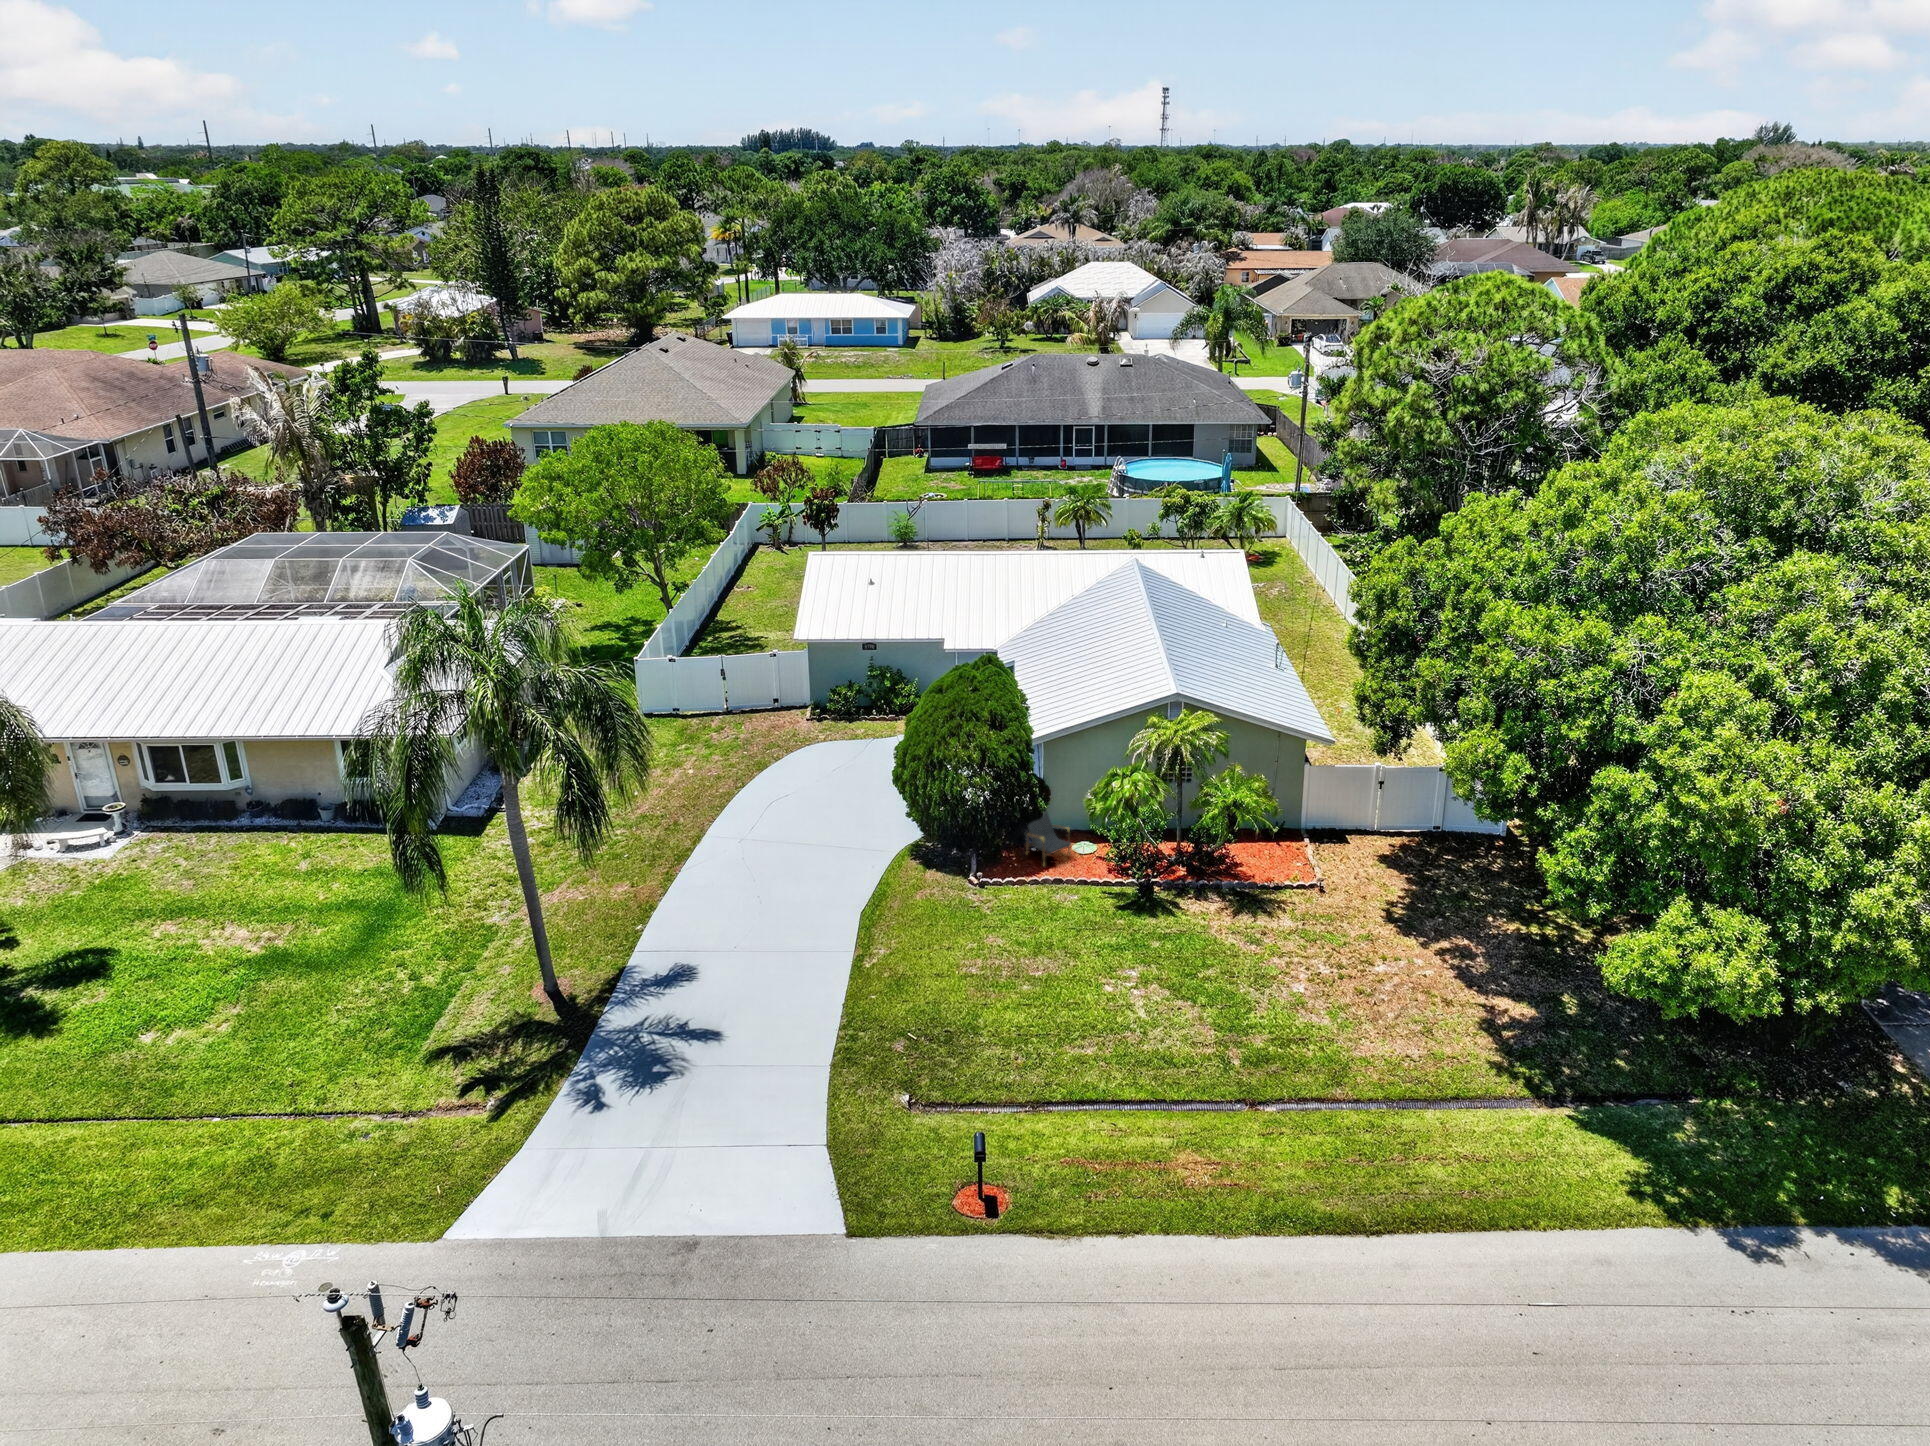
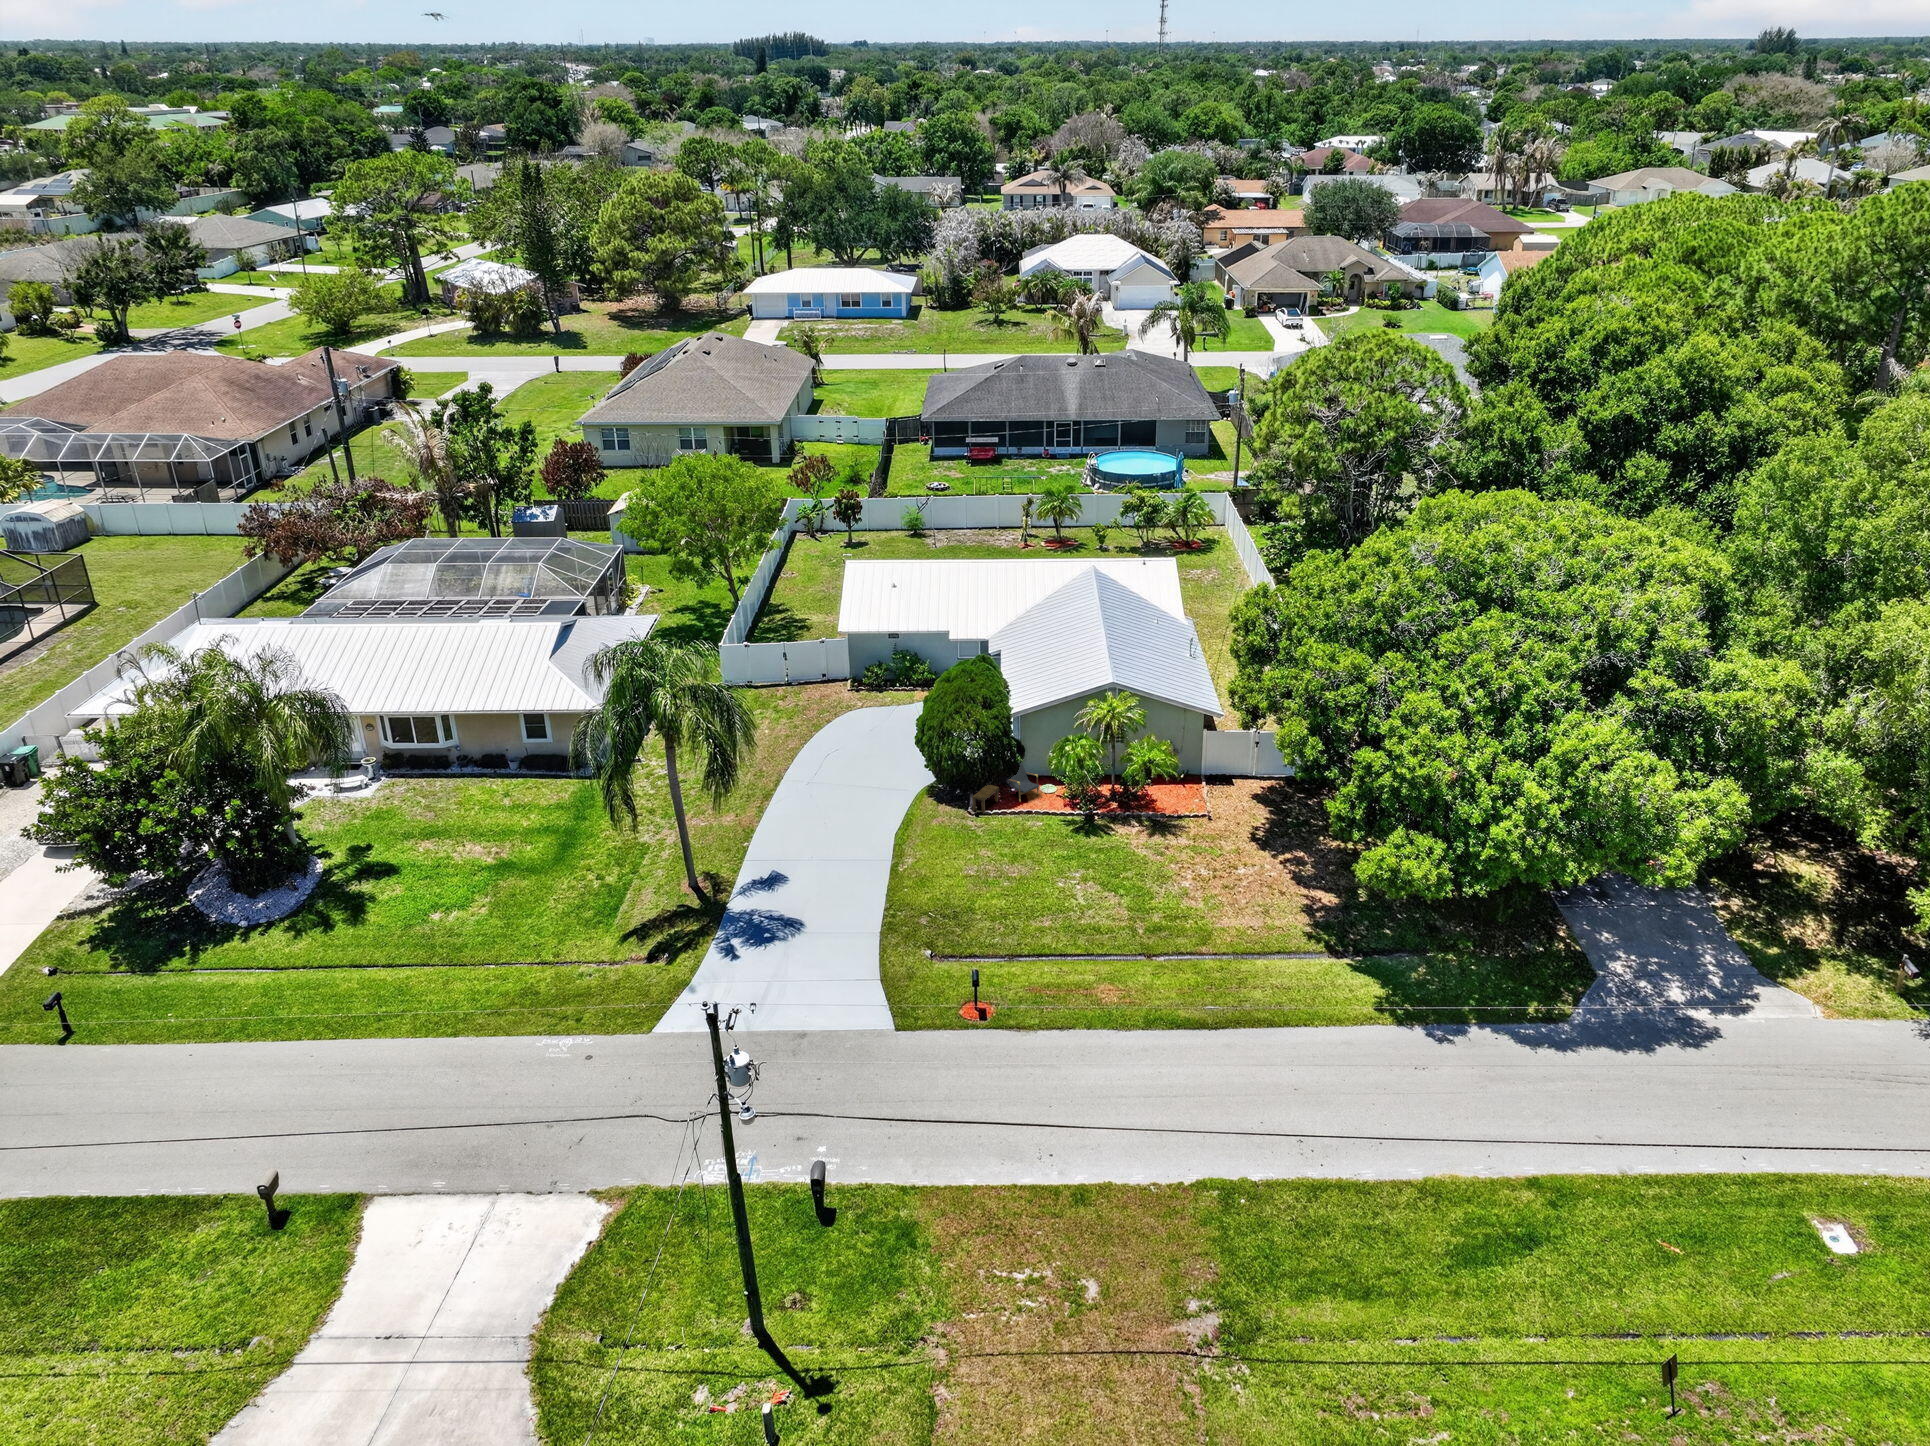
bench: none [975,841,1014,882] -> present [972,785,999,813]

